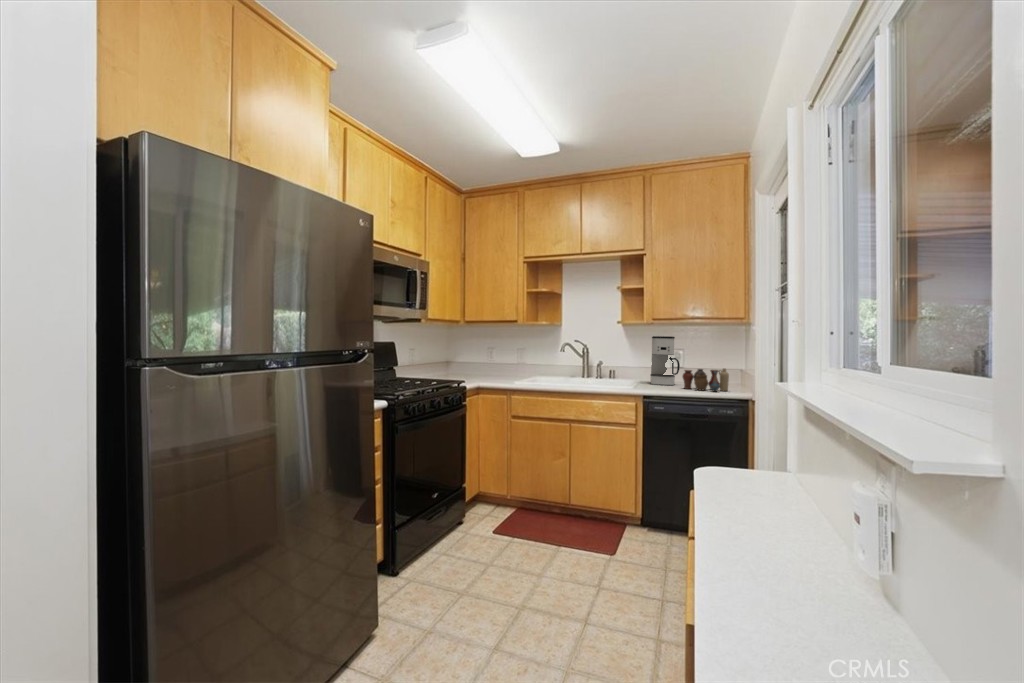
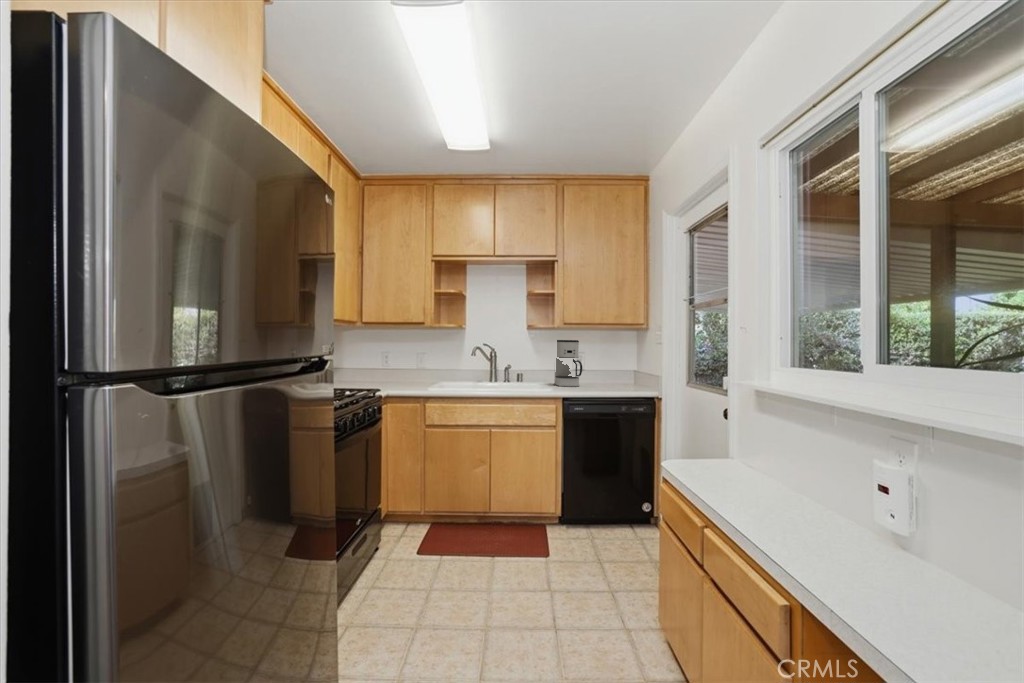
vase: present [683,369,729,392] -> none [591,370,631,391]

